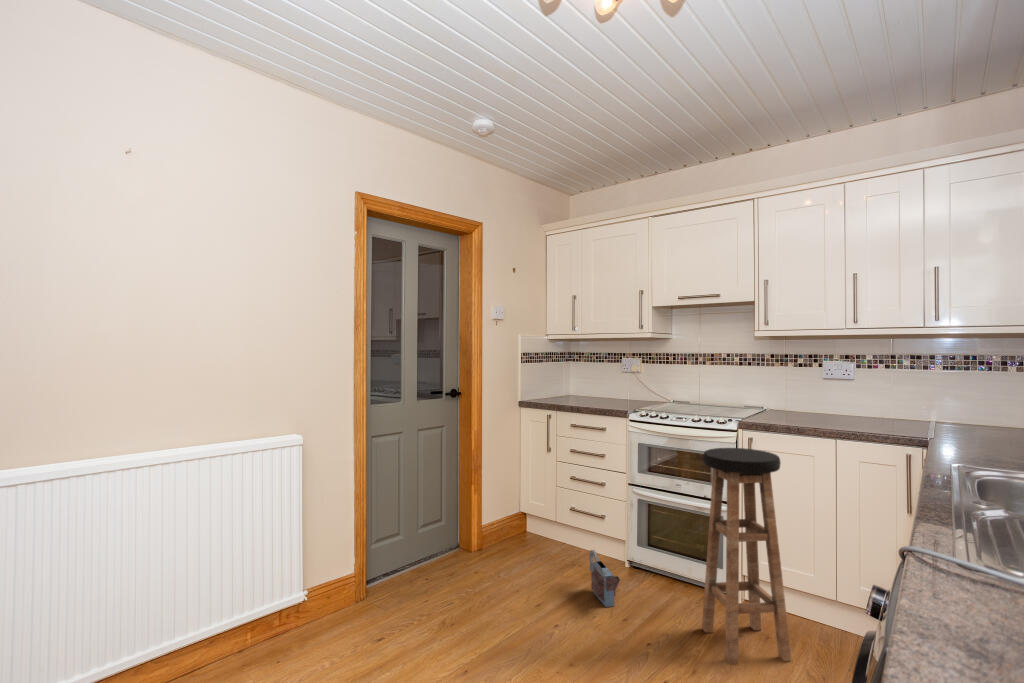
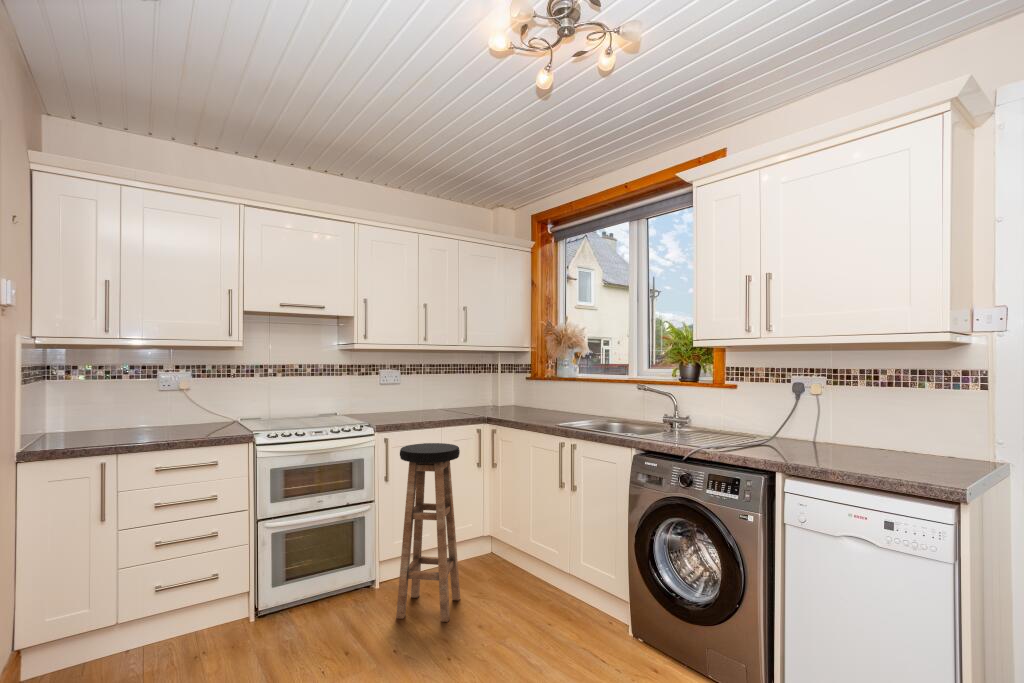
watering can: present [589,550,620,607] -> none [257,610,342,661]

